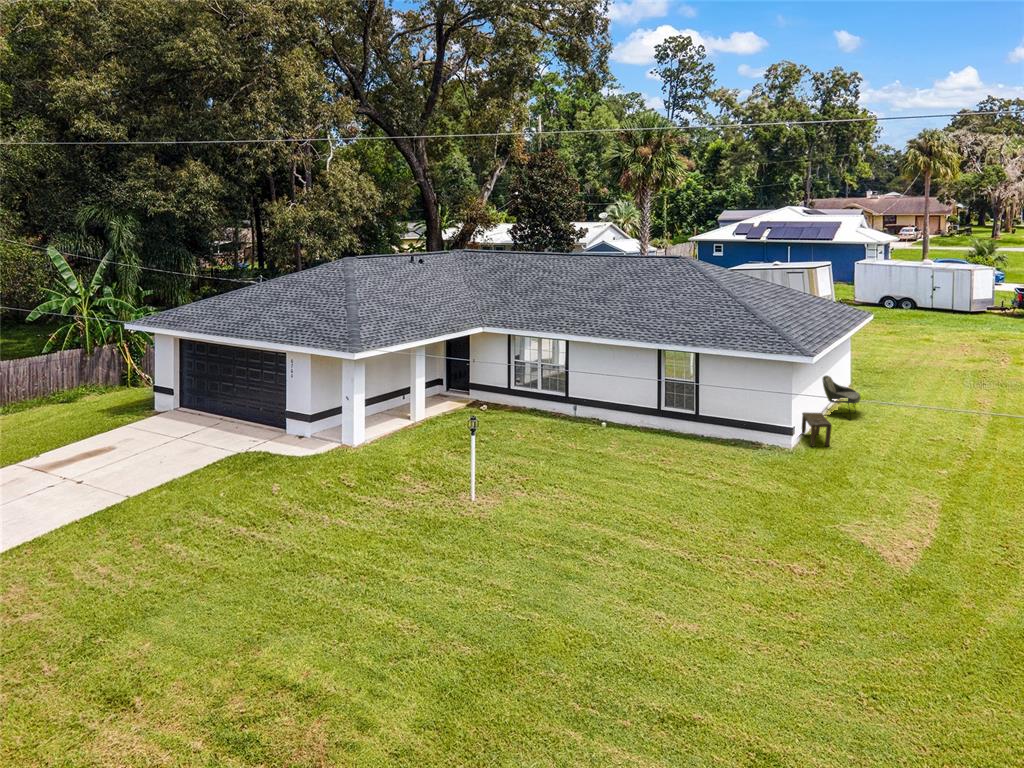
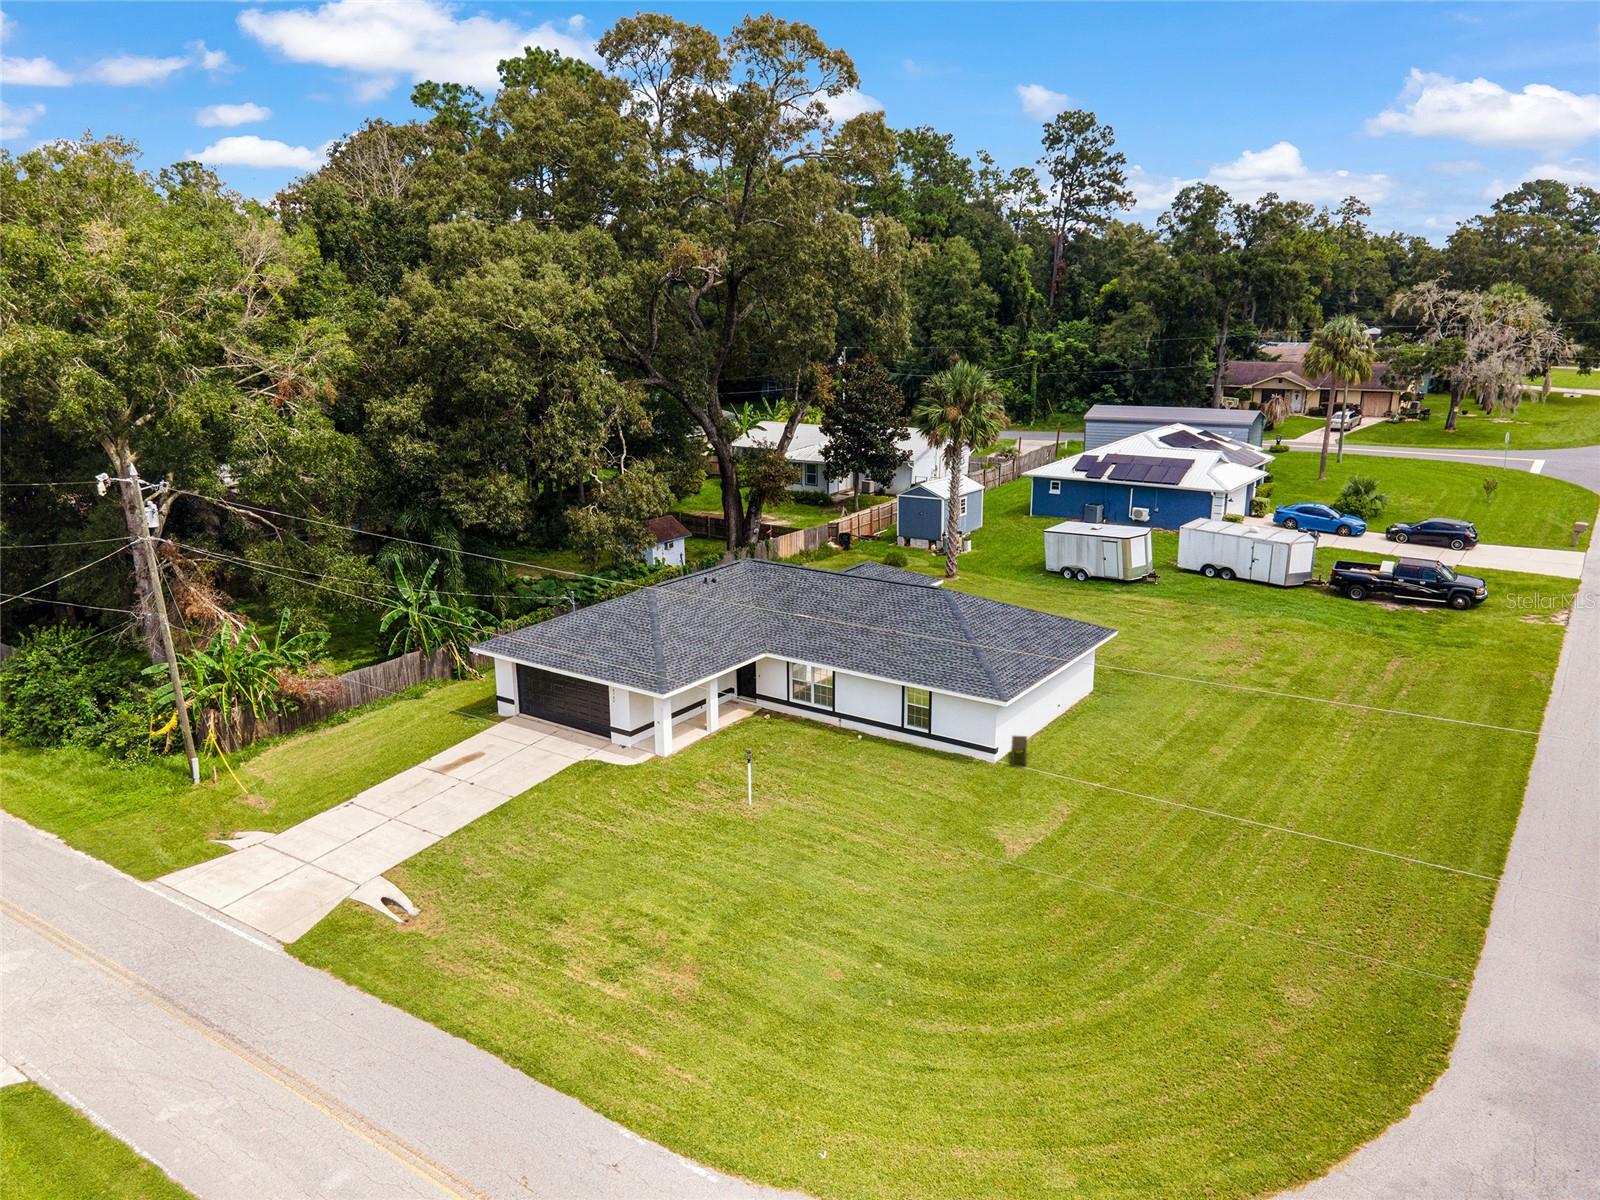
lounge chair: present [823,376,861,420] -> none [1038,699,1072,738]

